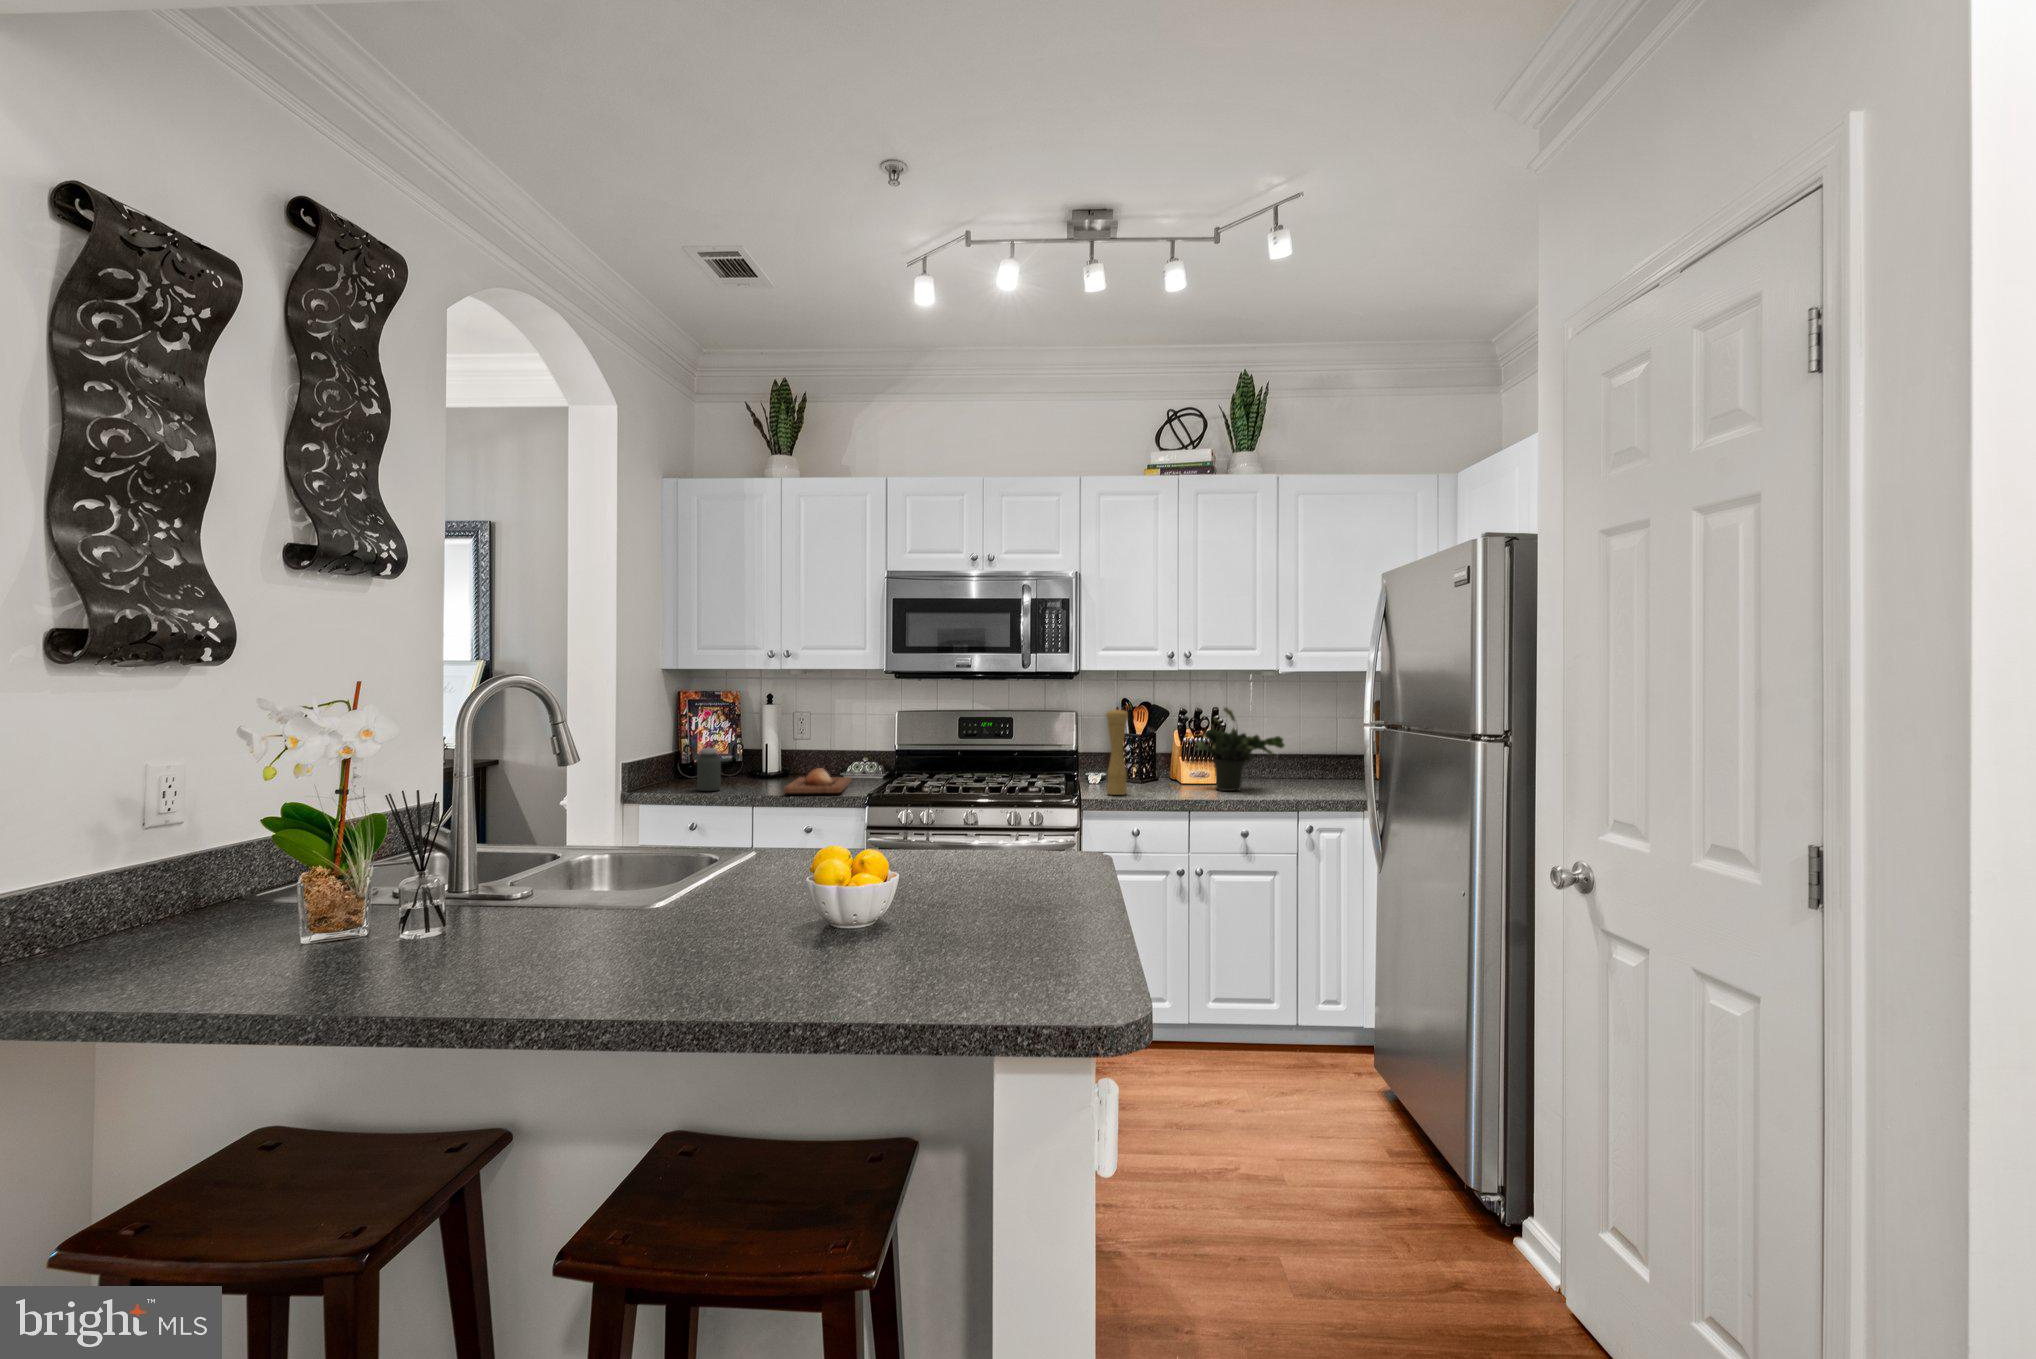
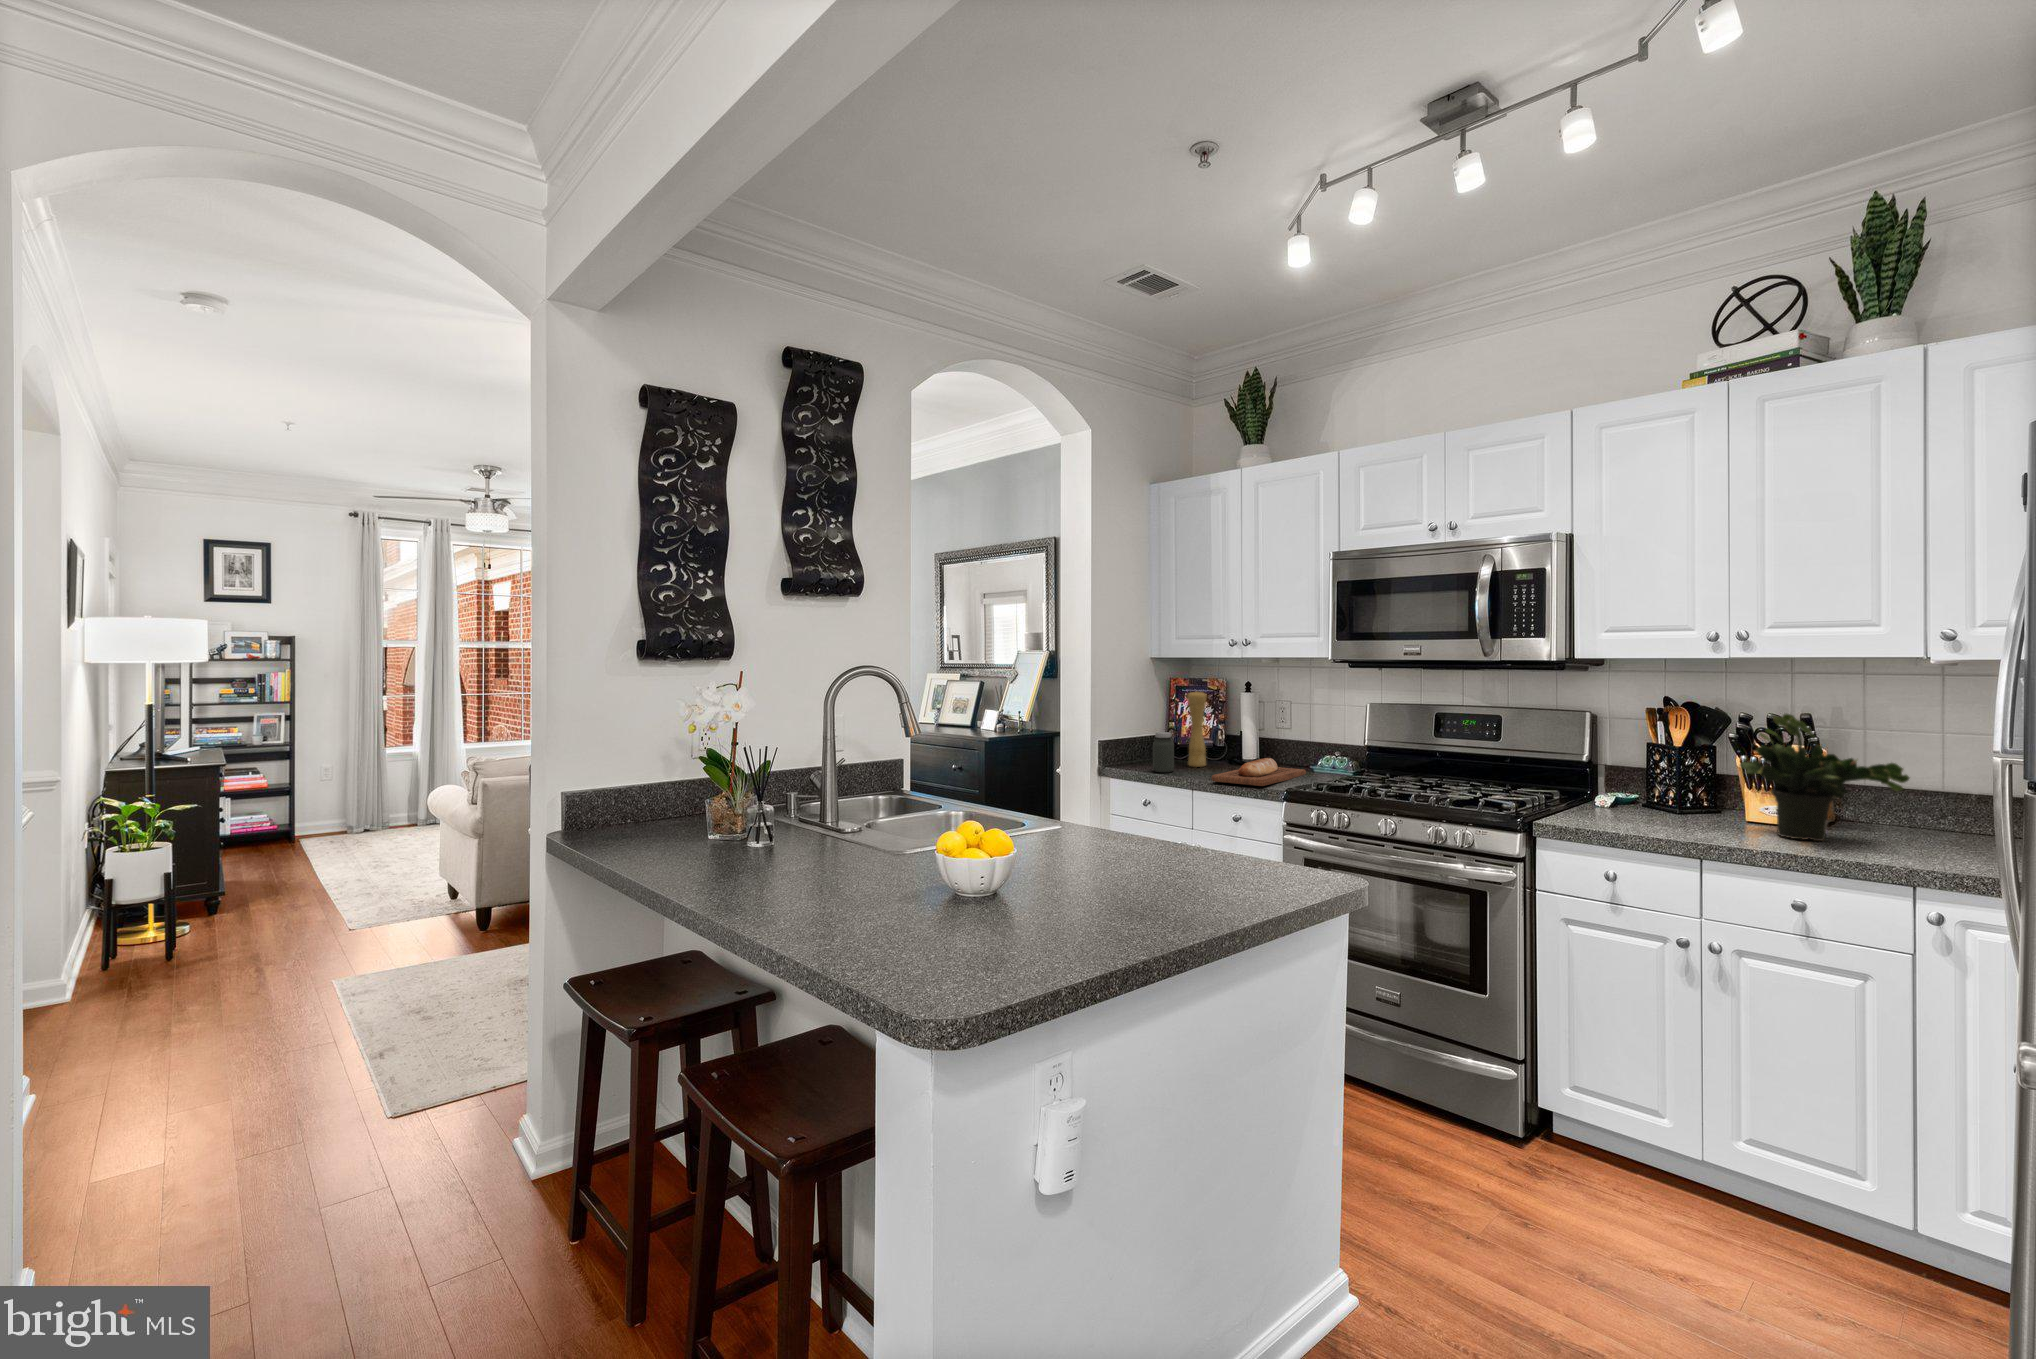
pepper mill: present [1106,709,1128,795] -> present [1187,691,1206,767]

